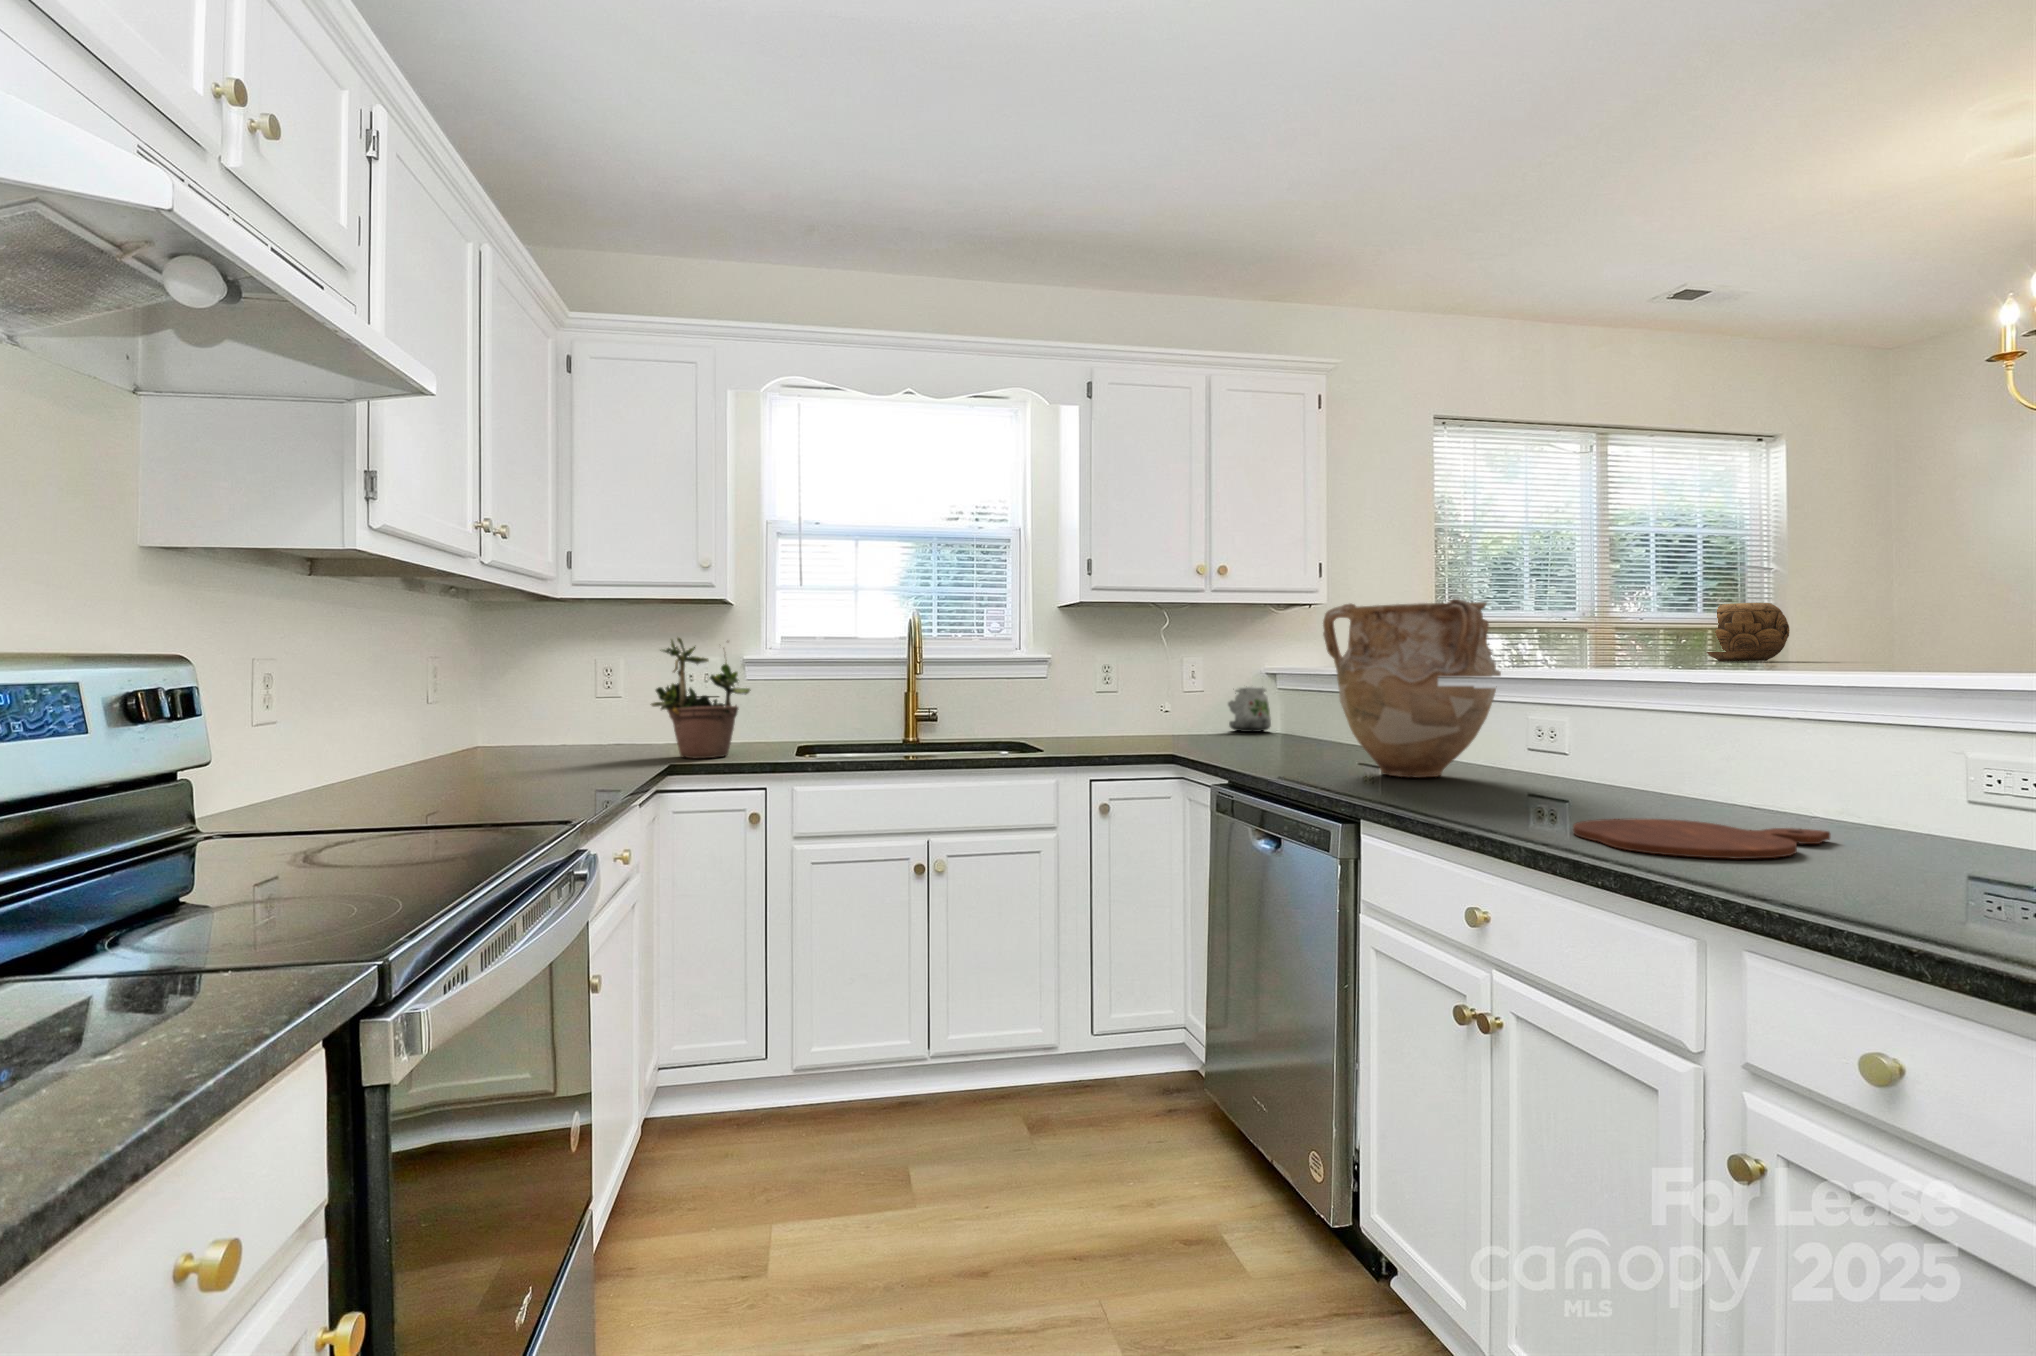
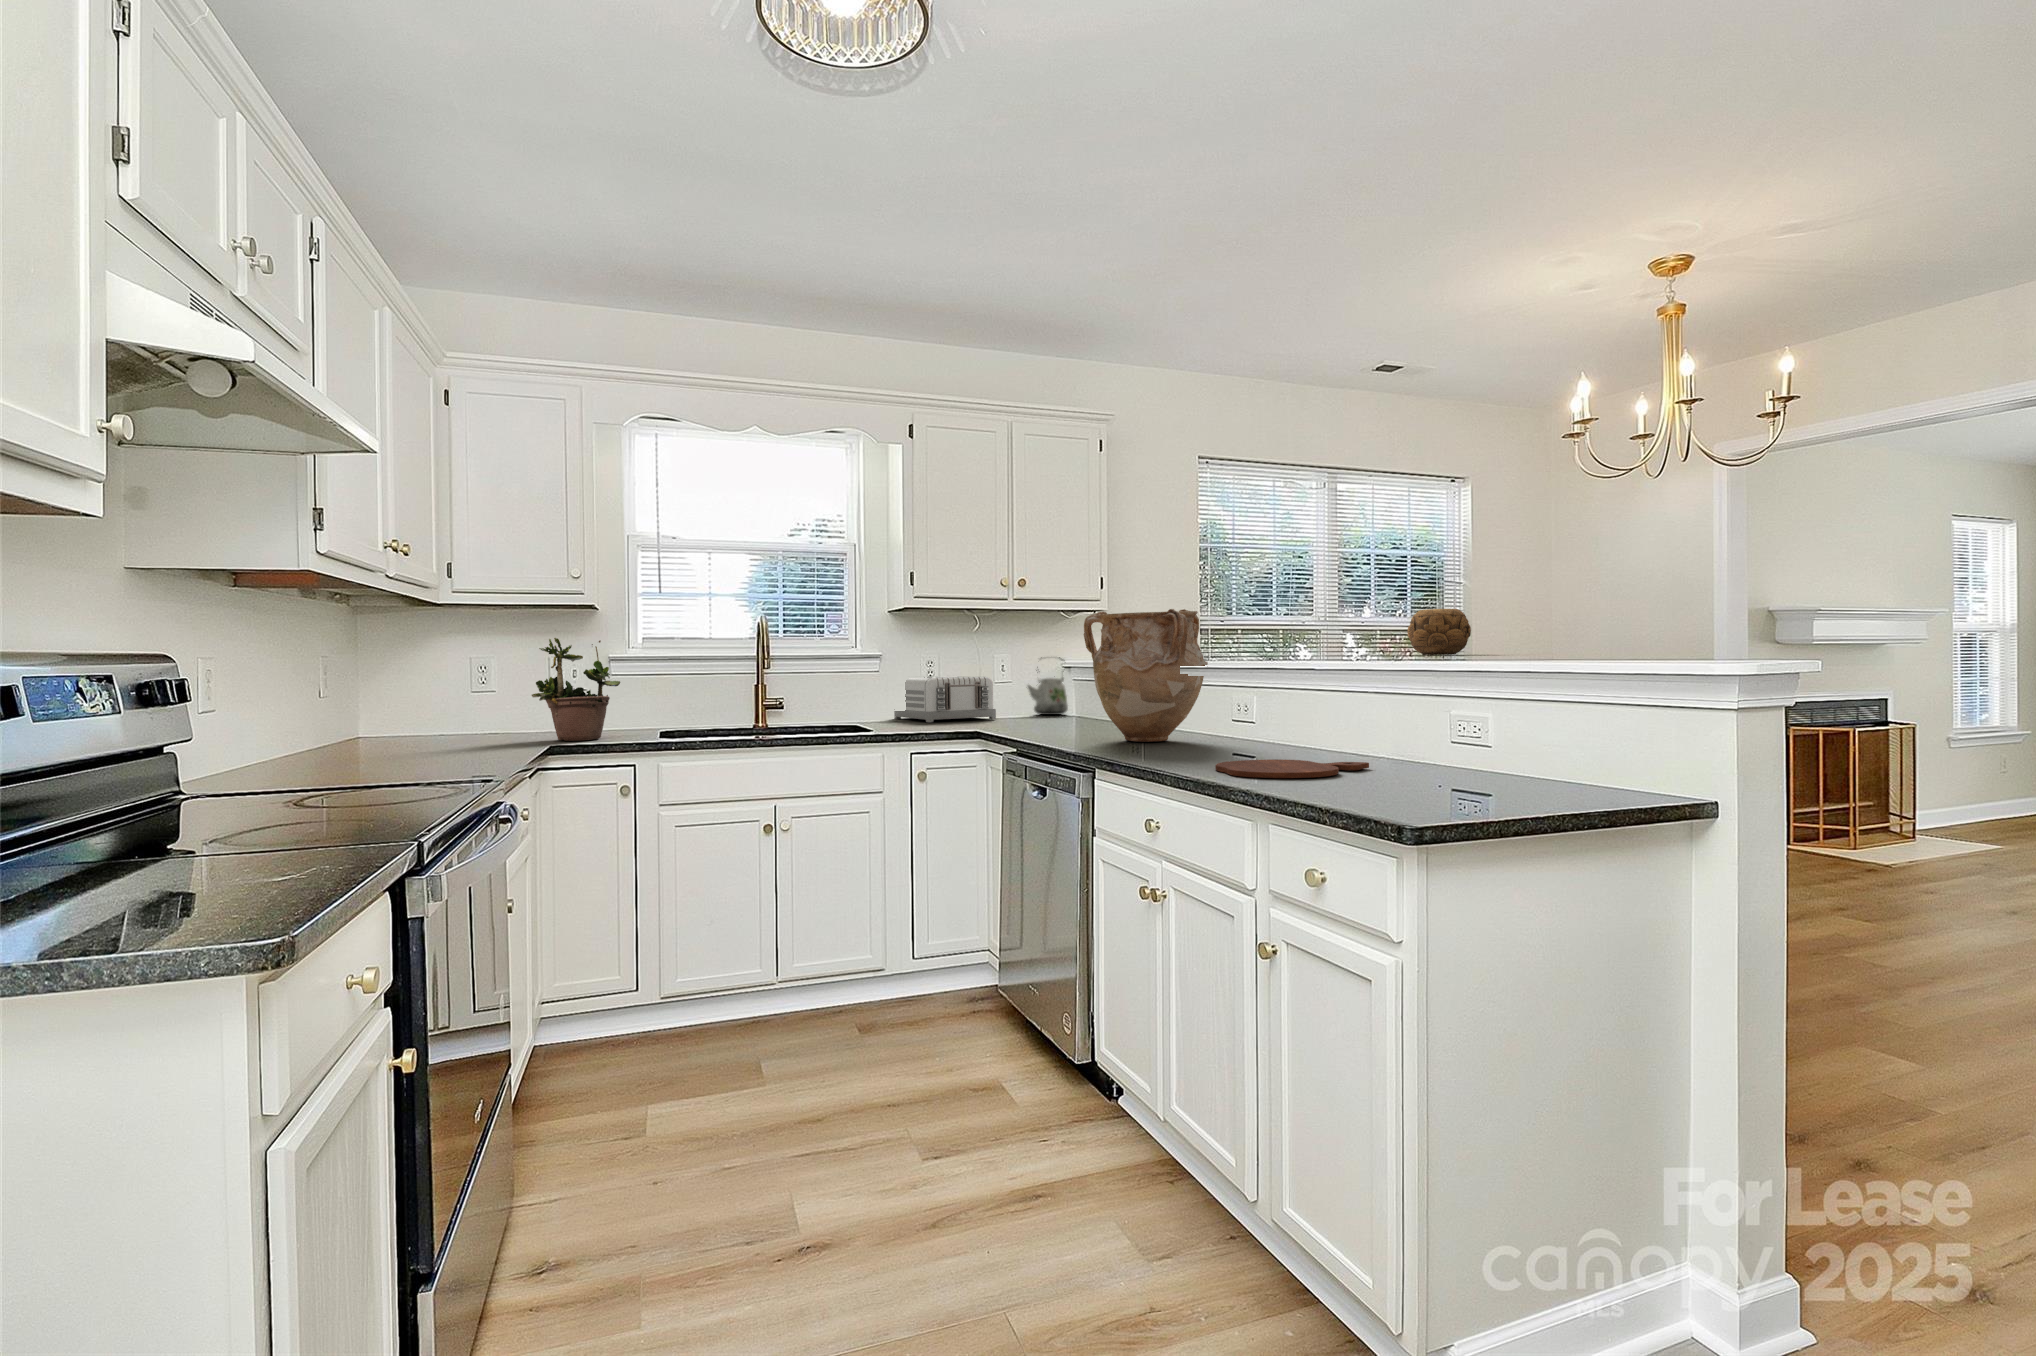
toaster: none [1064,684,1187,740] -> present [894,676,996,722]

